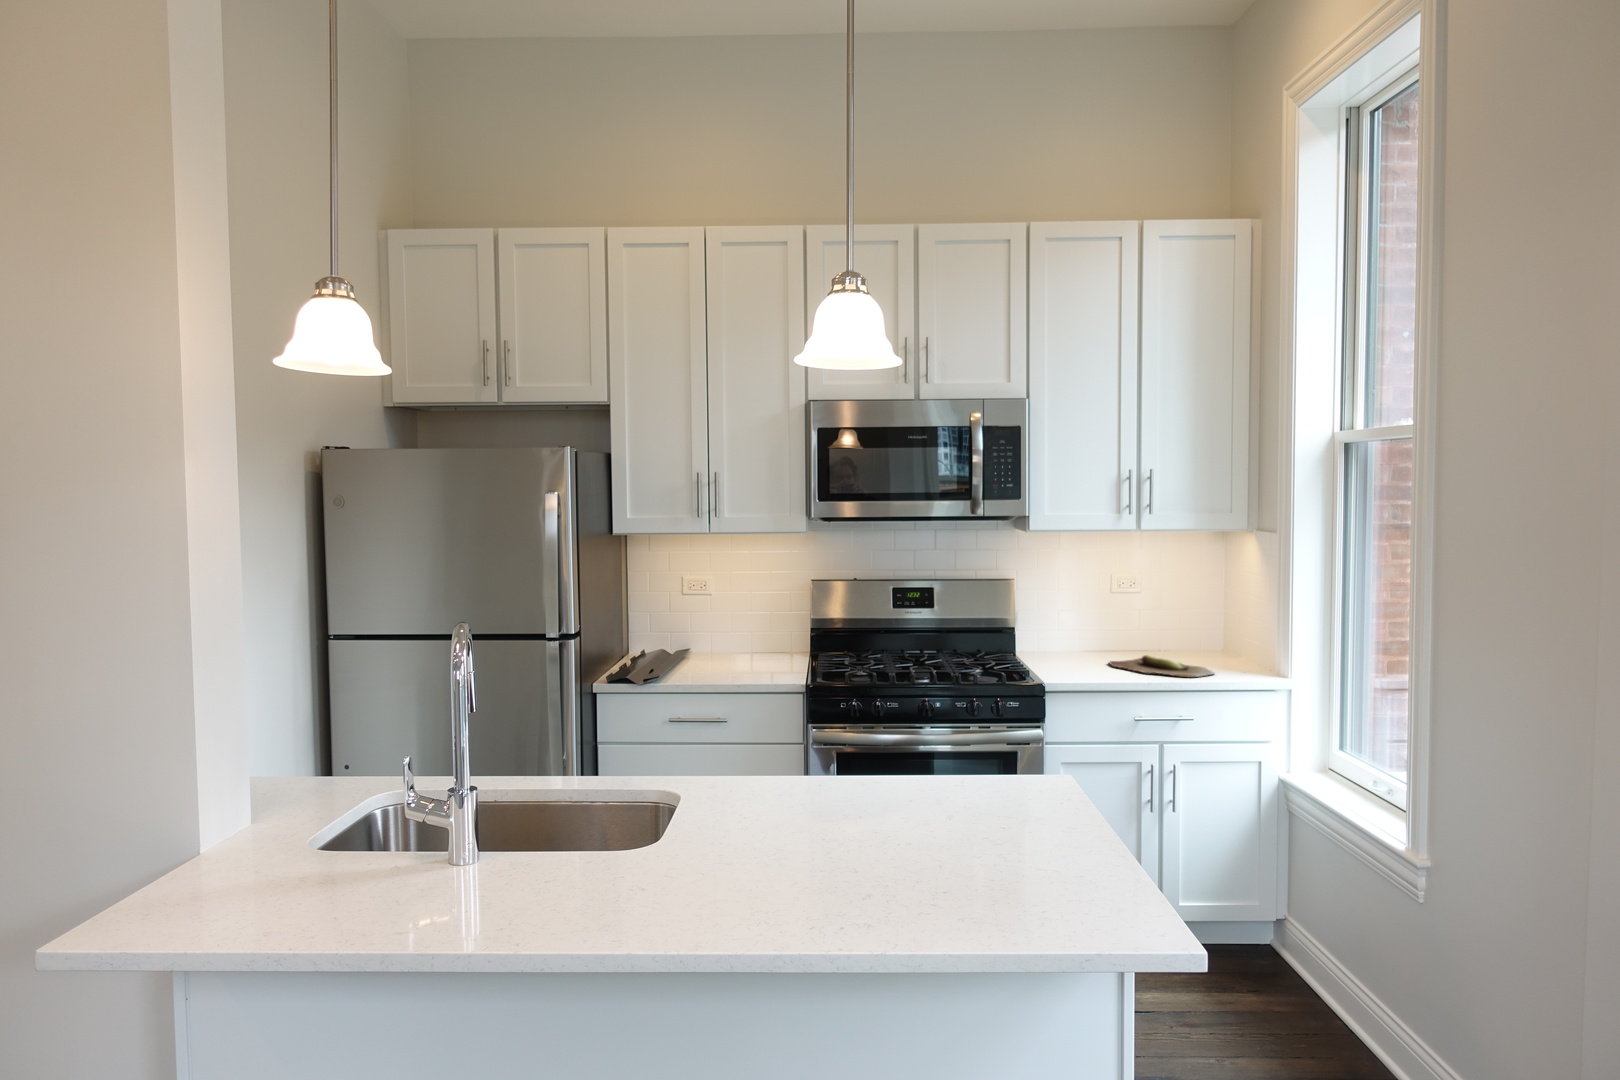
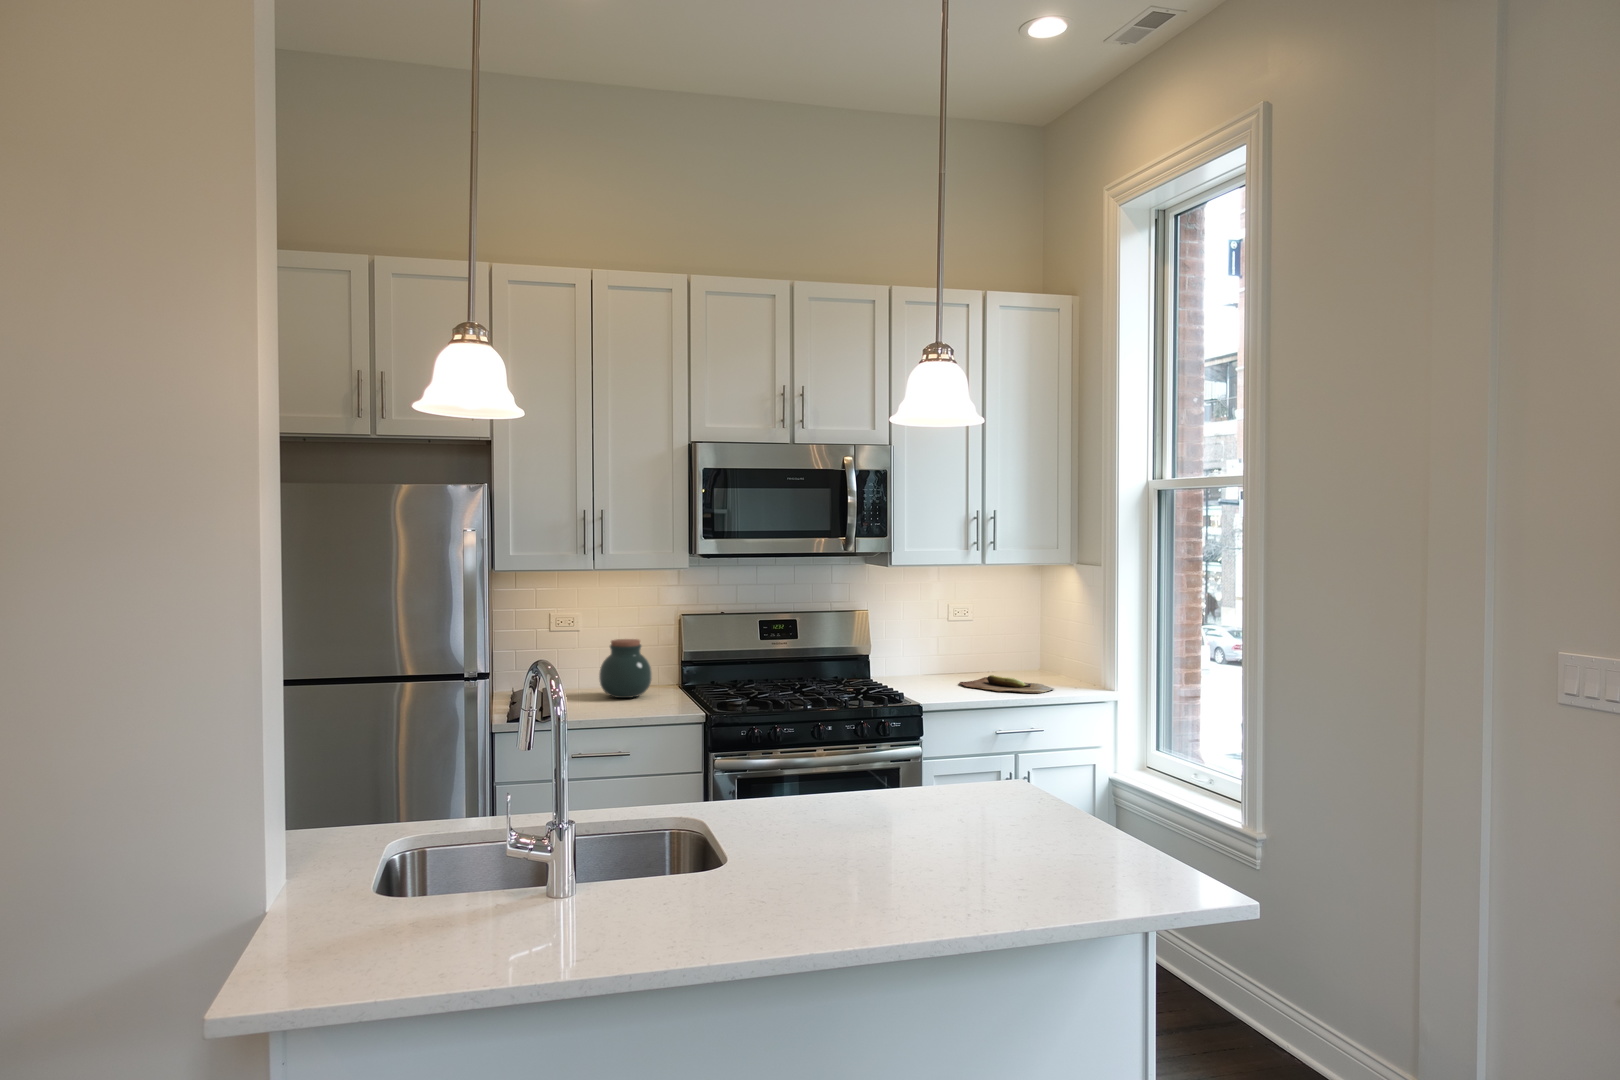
jar: none [718,603,770,662] -> present [599,639,652,698]

